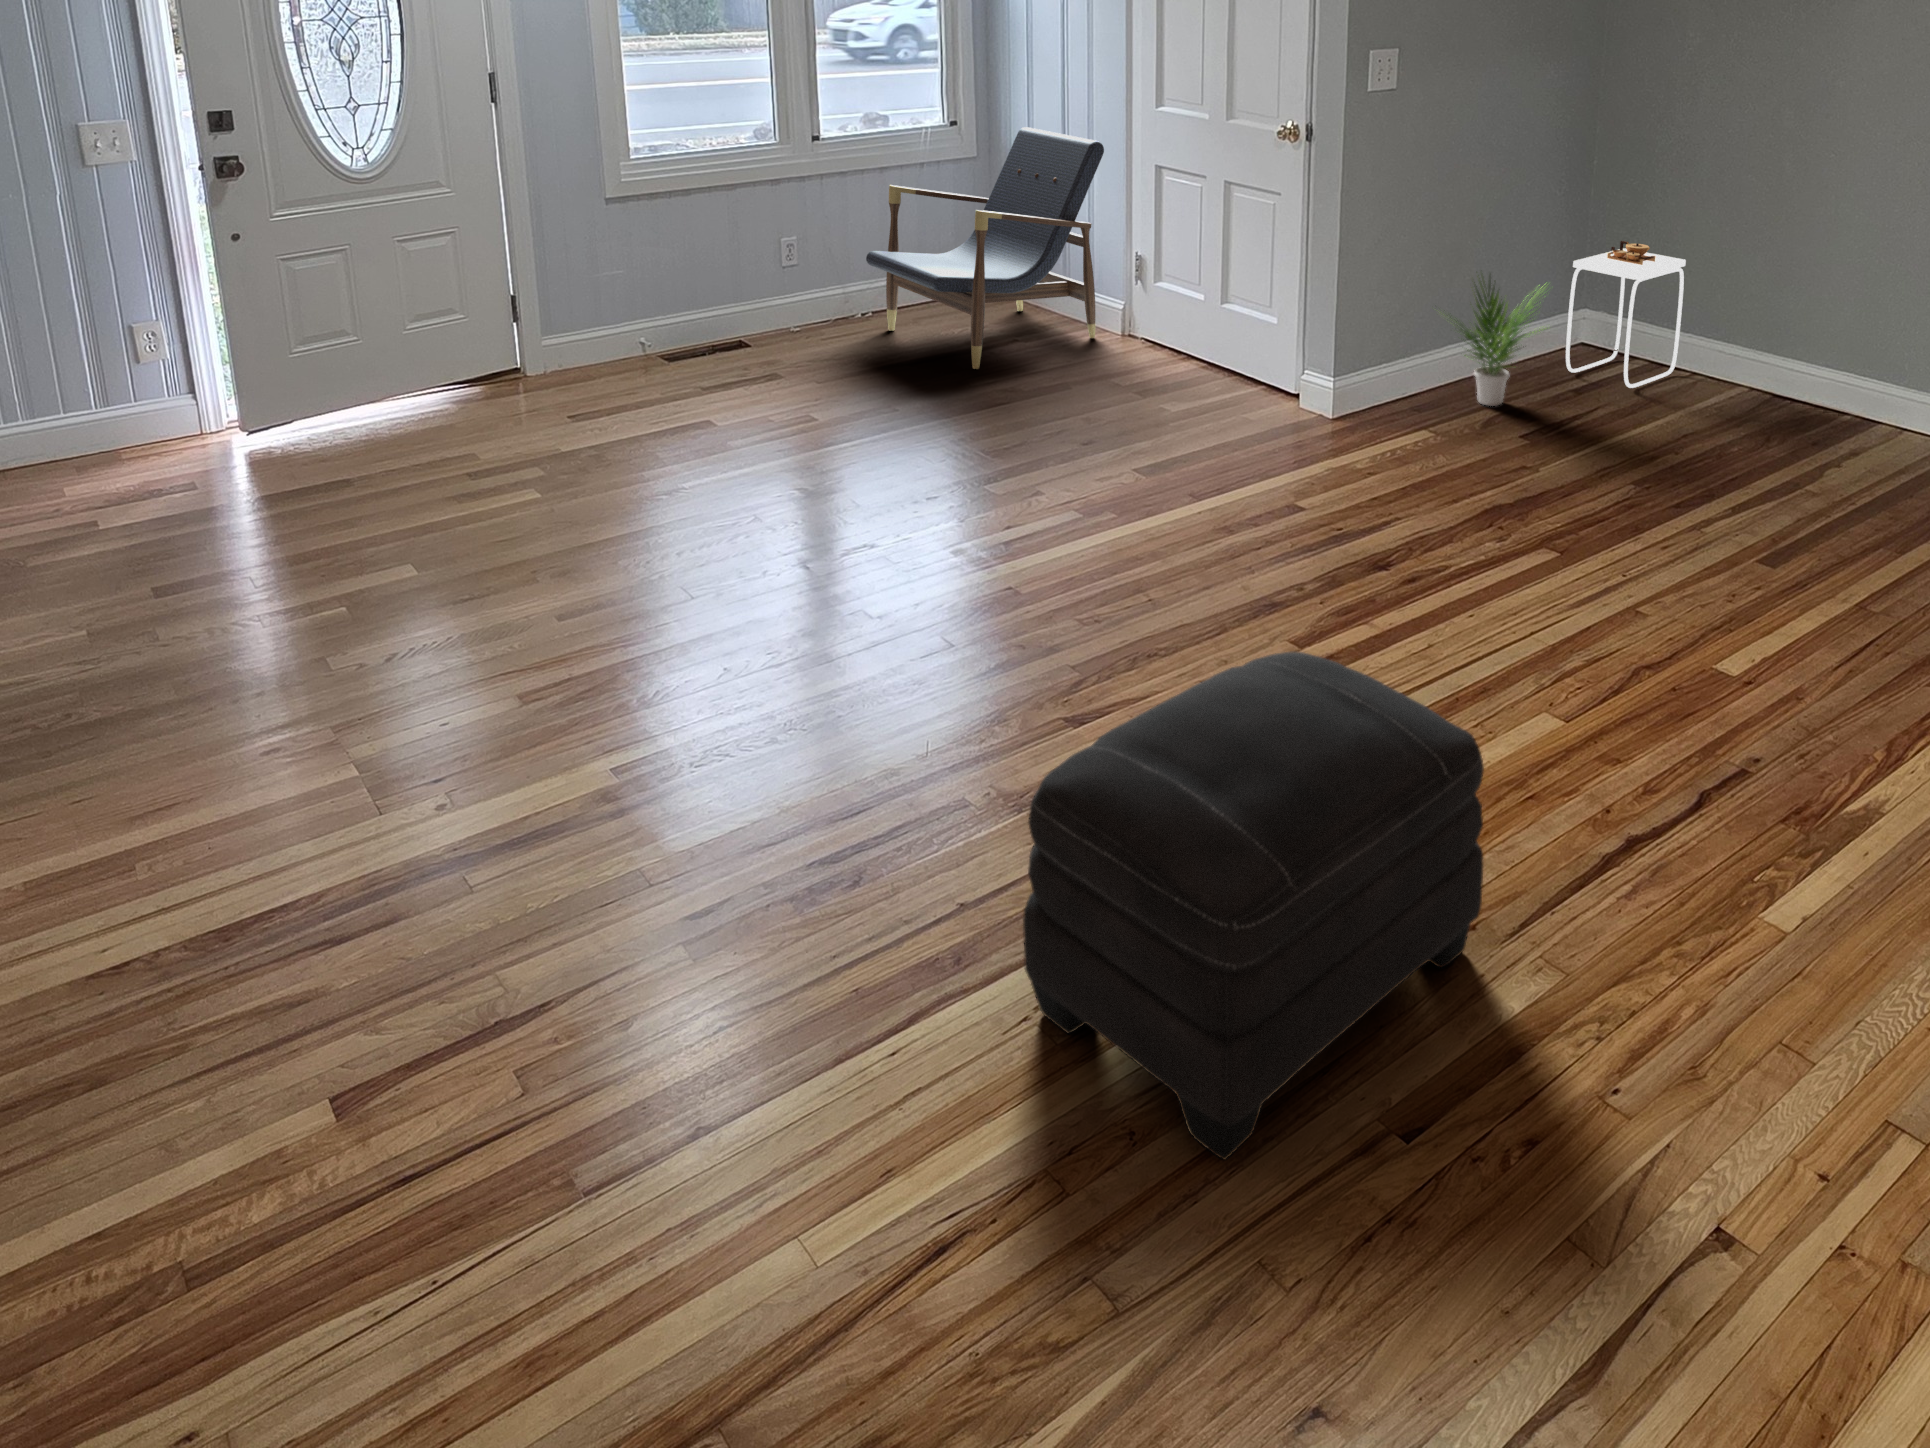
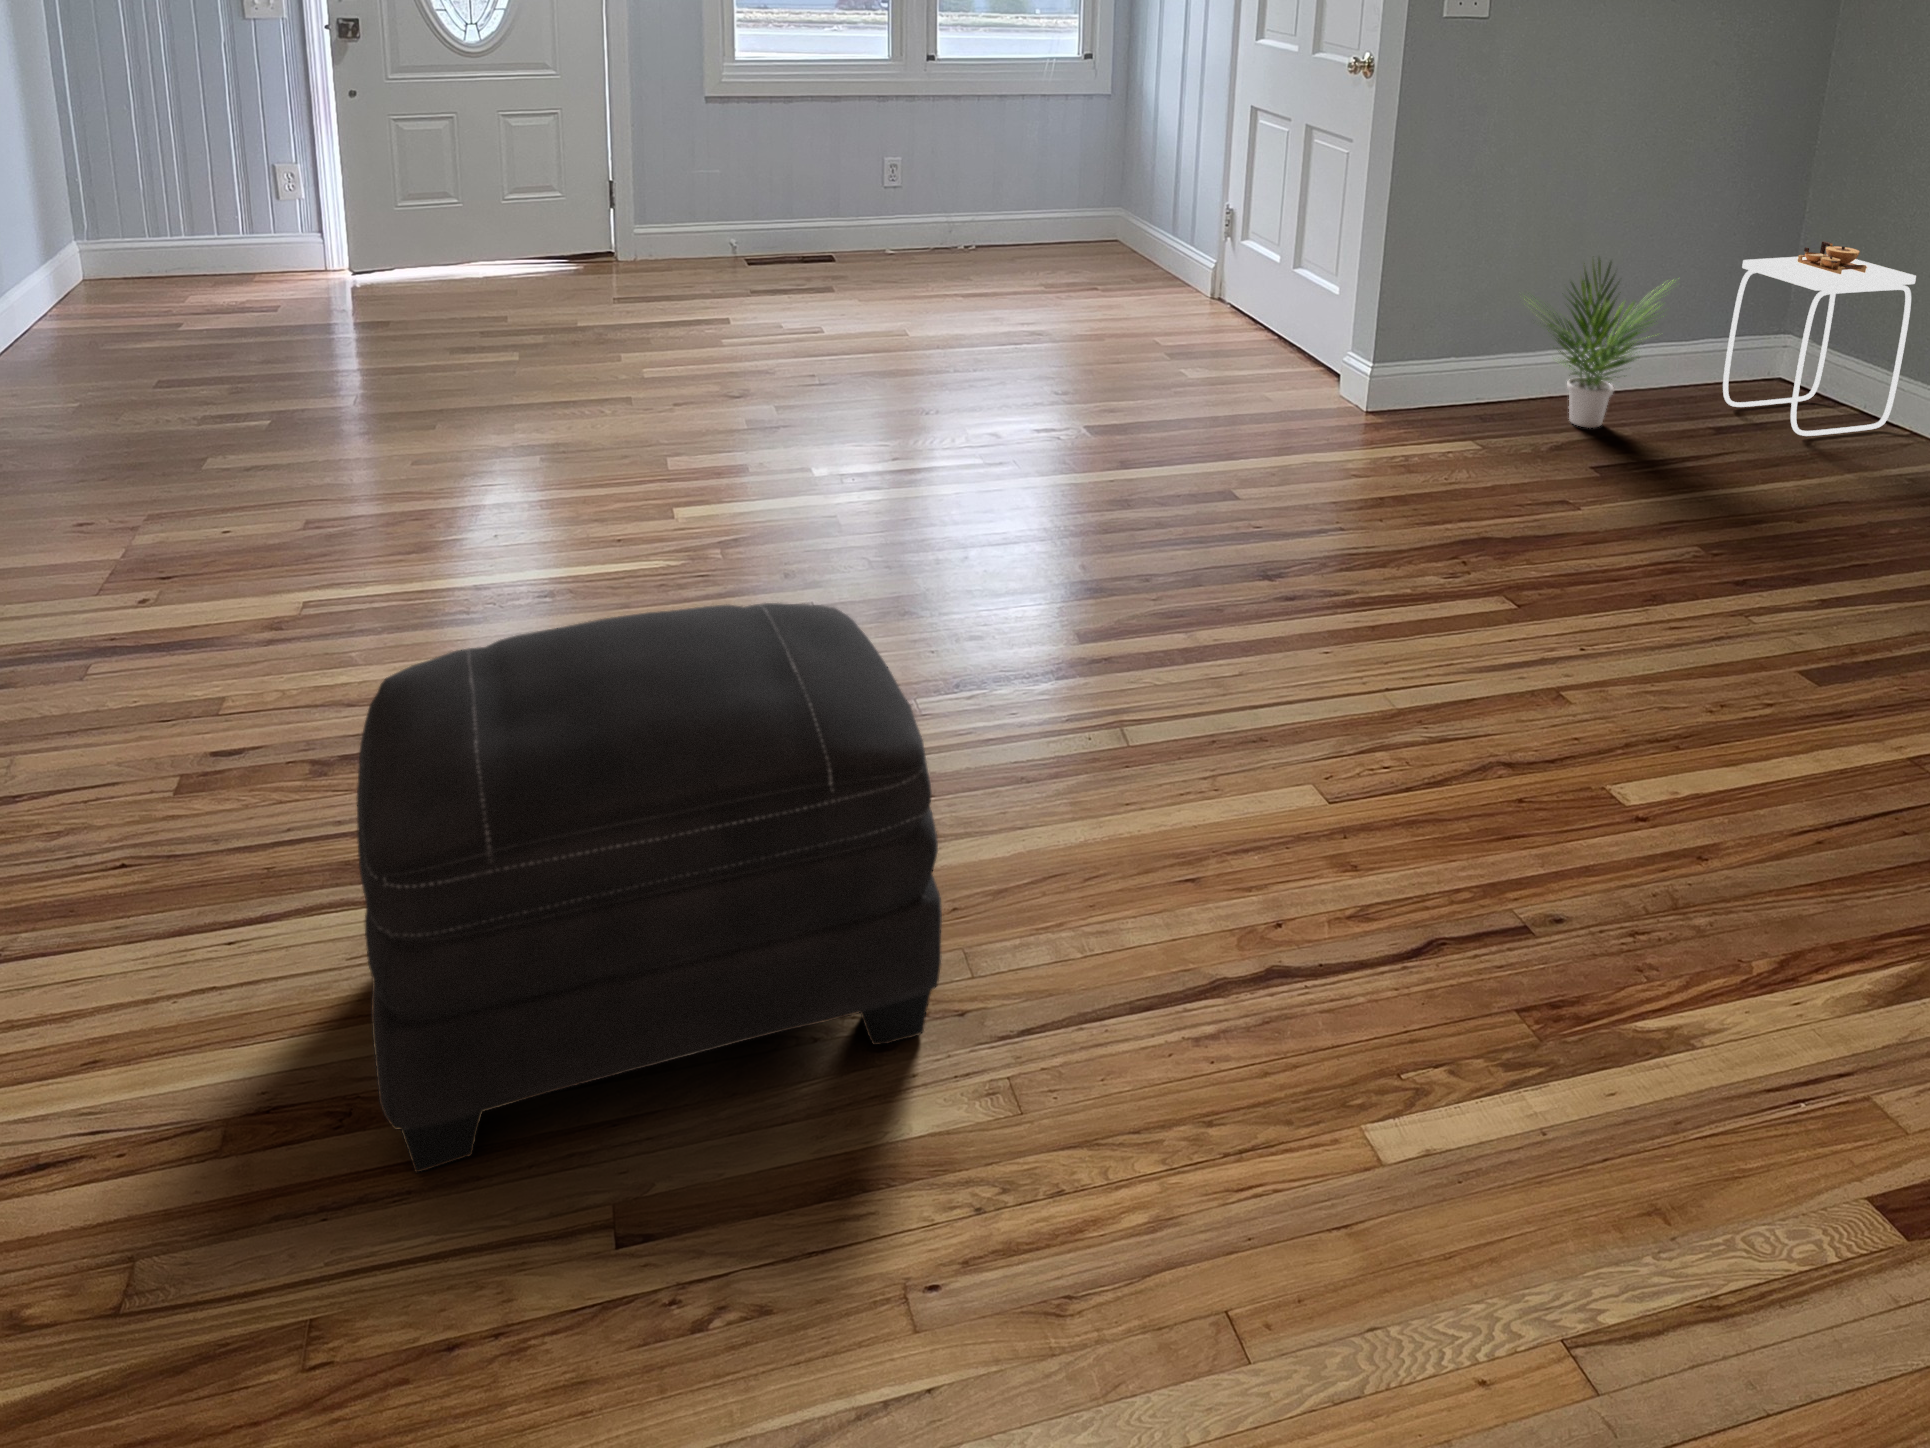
lounge chair: present [866,127,1104,369] -> none [947,57,1200,306]

